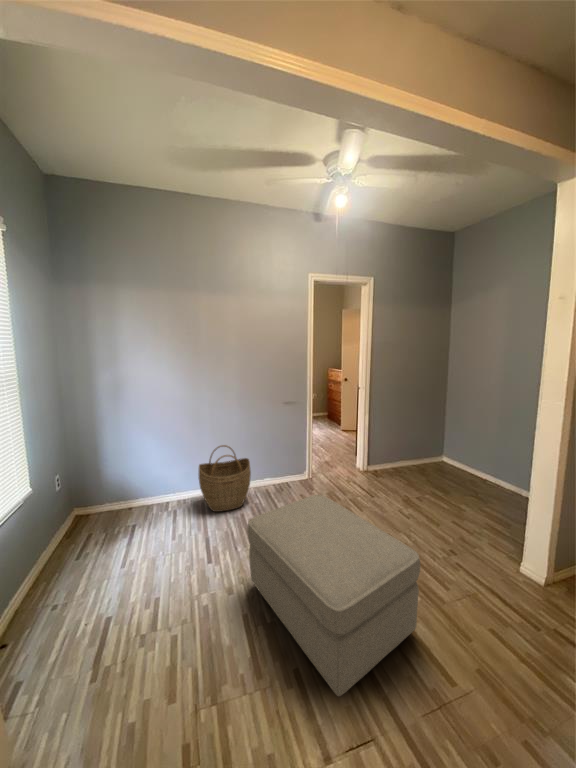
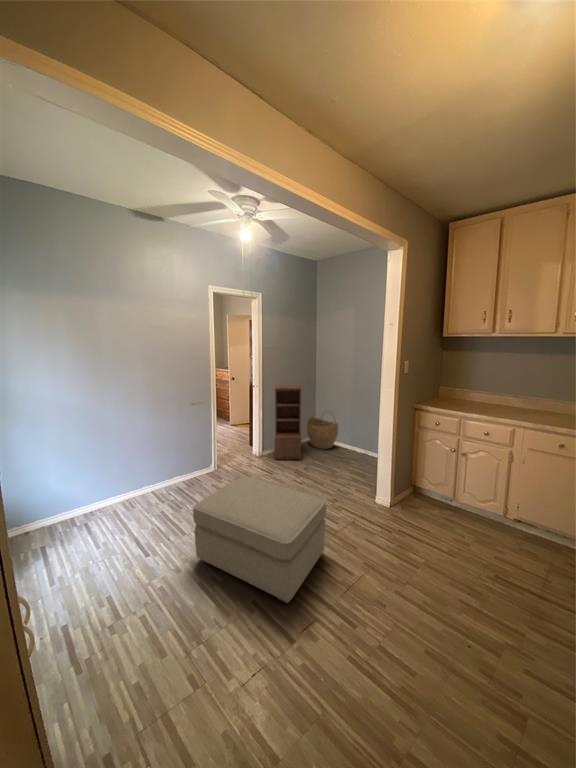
bookshelf: none [381,389,421,484] -> present [275,386,301,460]
woven basket: present [199,445,251,512] -> present [307,416,338,449]

